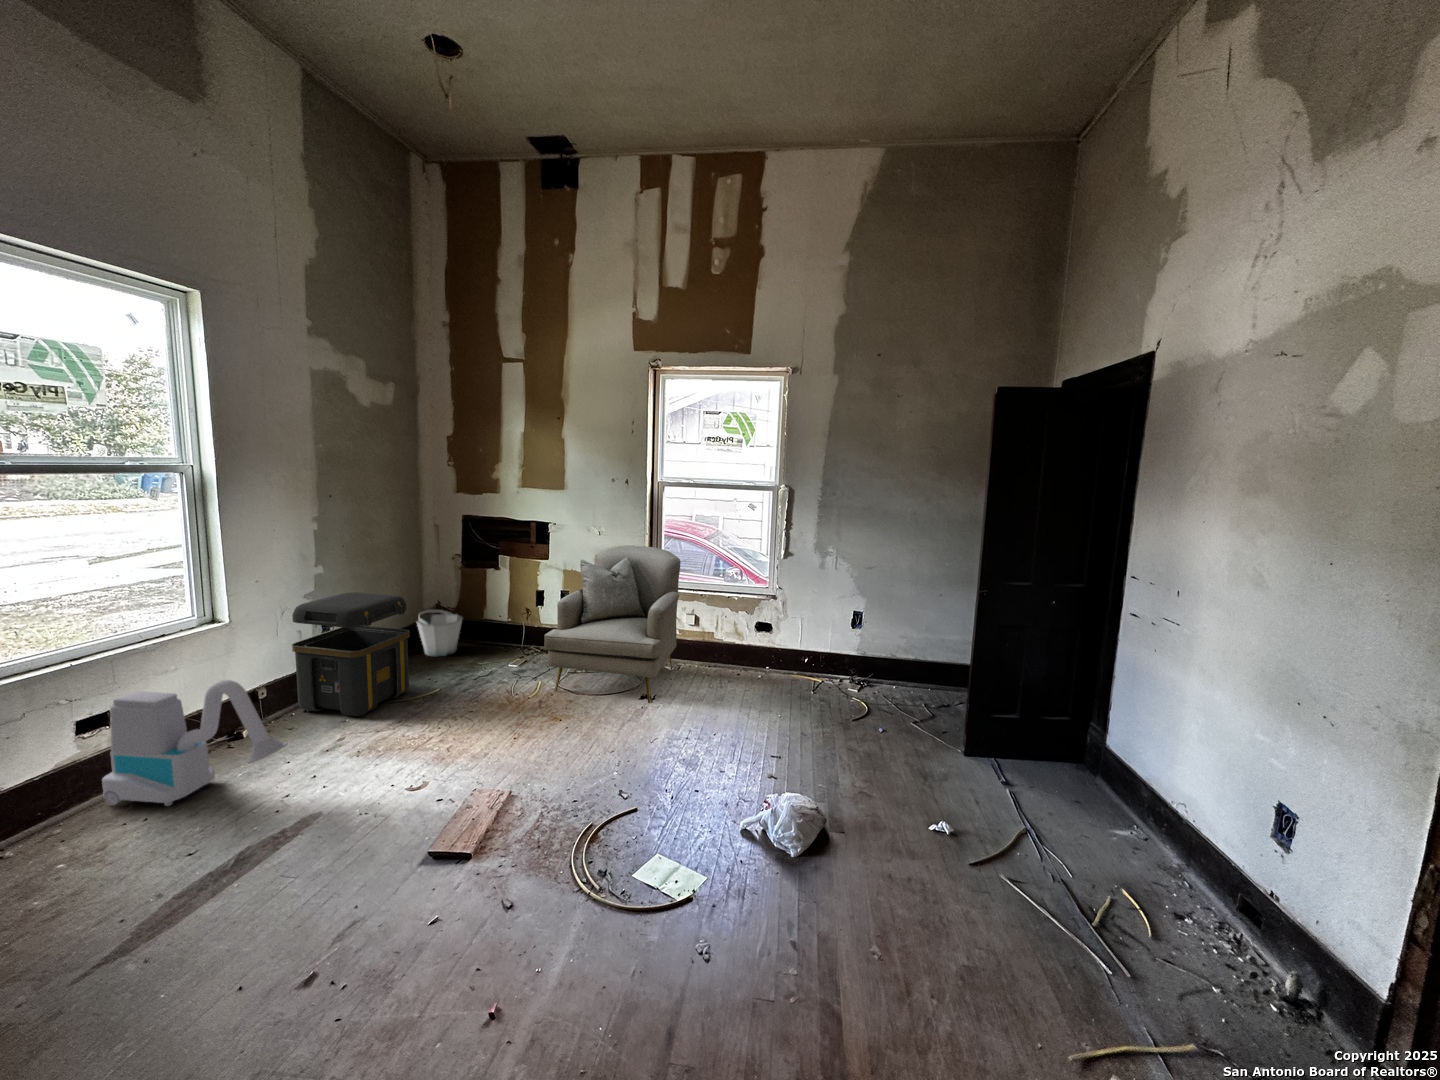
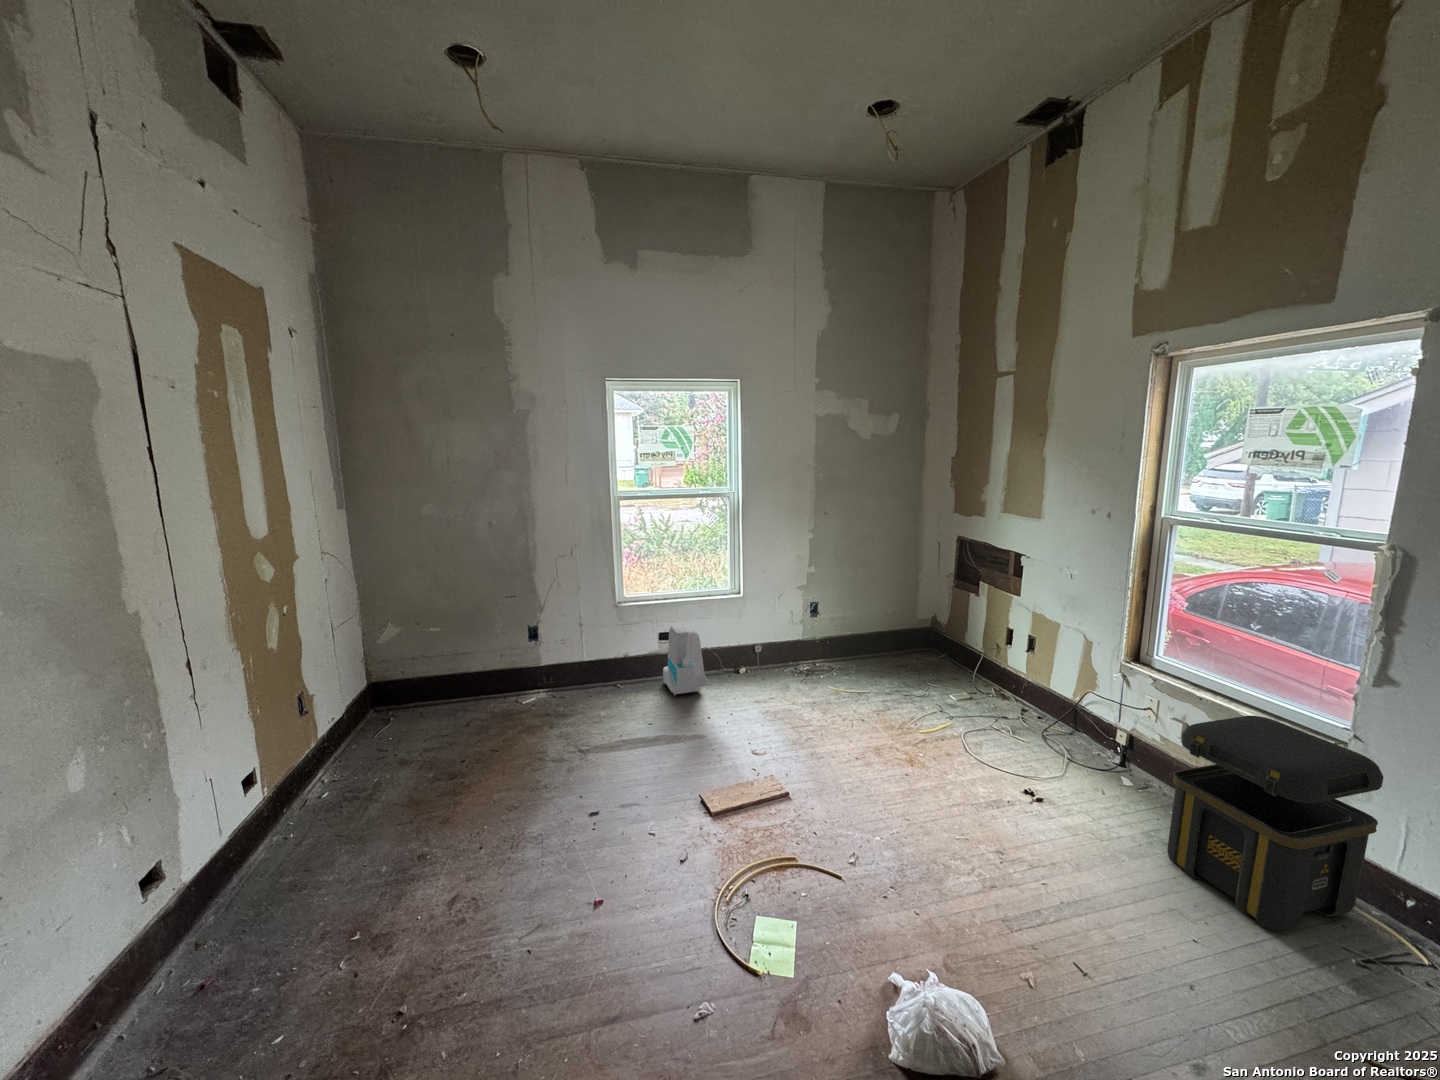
armchair: present [544,545,681,703] -> none [942,597,1160,804]
toolbox: present [292,592,410,716] -> present [1167,716,1384,930]
bucket: present [417,610,462,656] -> none [900,620,940,667]

